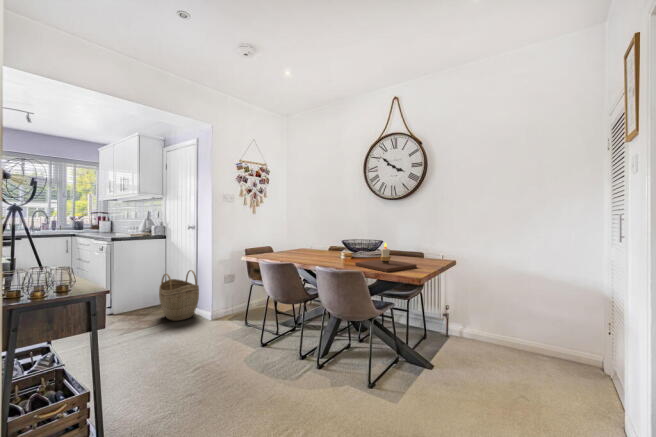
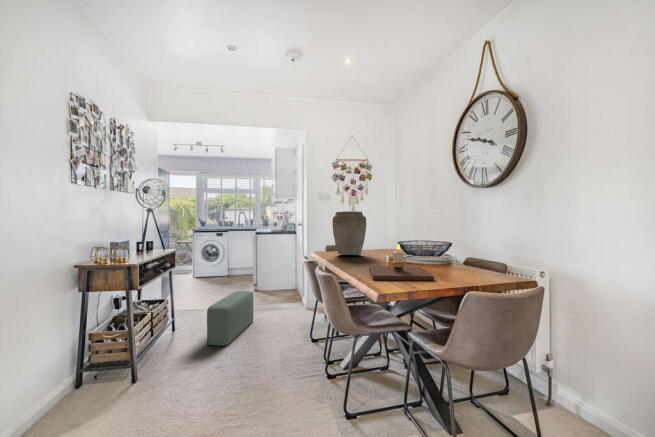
vase: none [281,215,312,256] -> present [332,211,366,255]
woven basket: present [159,270,199,321] -> none [271,263,299,305]
pouf: none [142,310,175,385] -> present [207,291,253,346]

